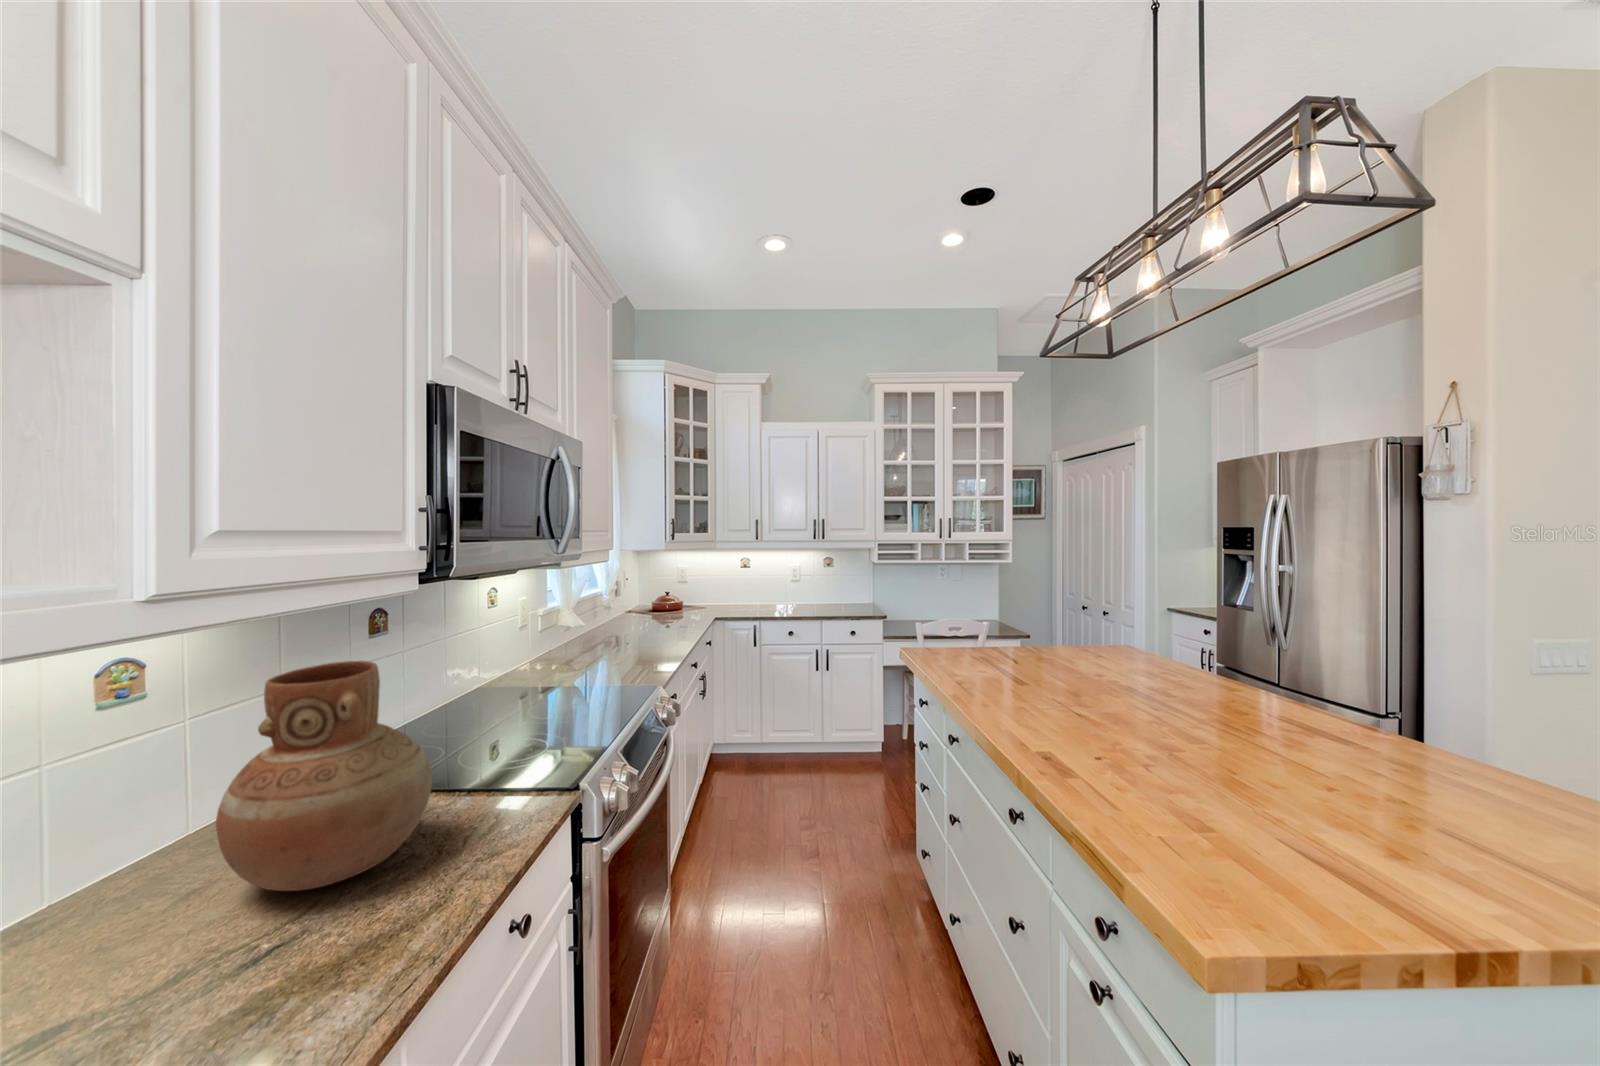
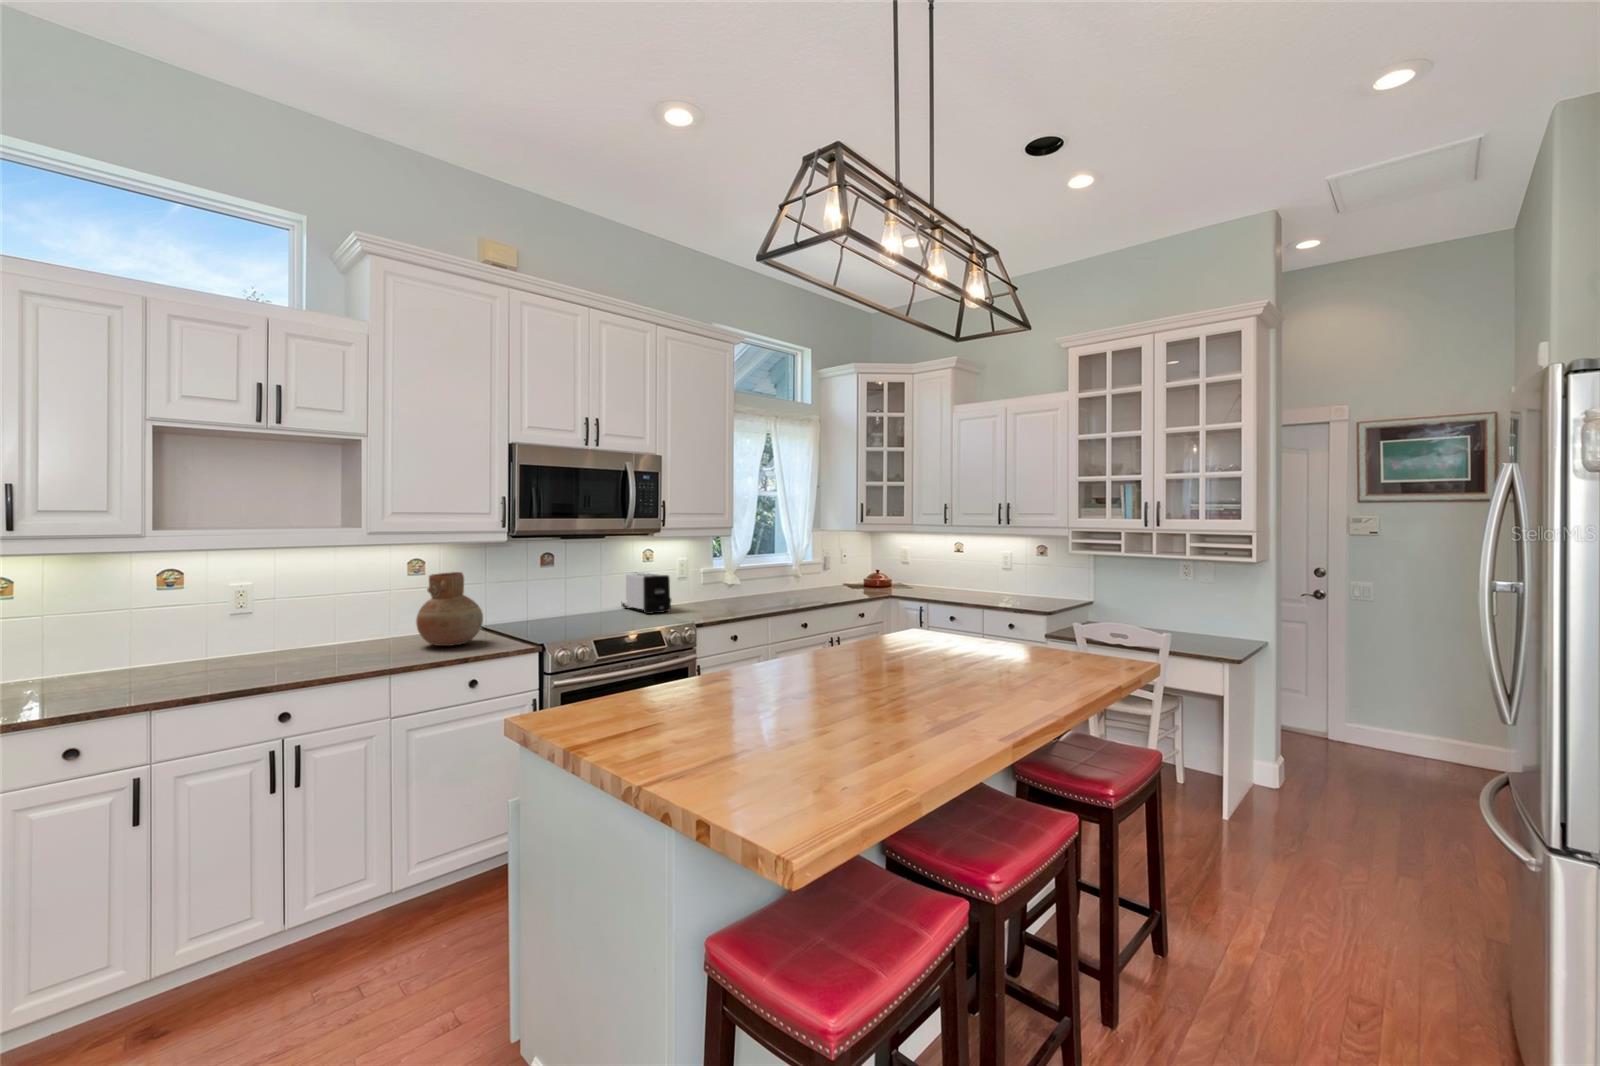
toaster: none [460,618,573,685] -> present [622,573,671,614]

